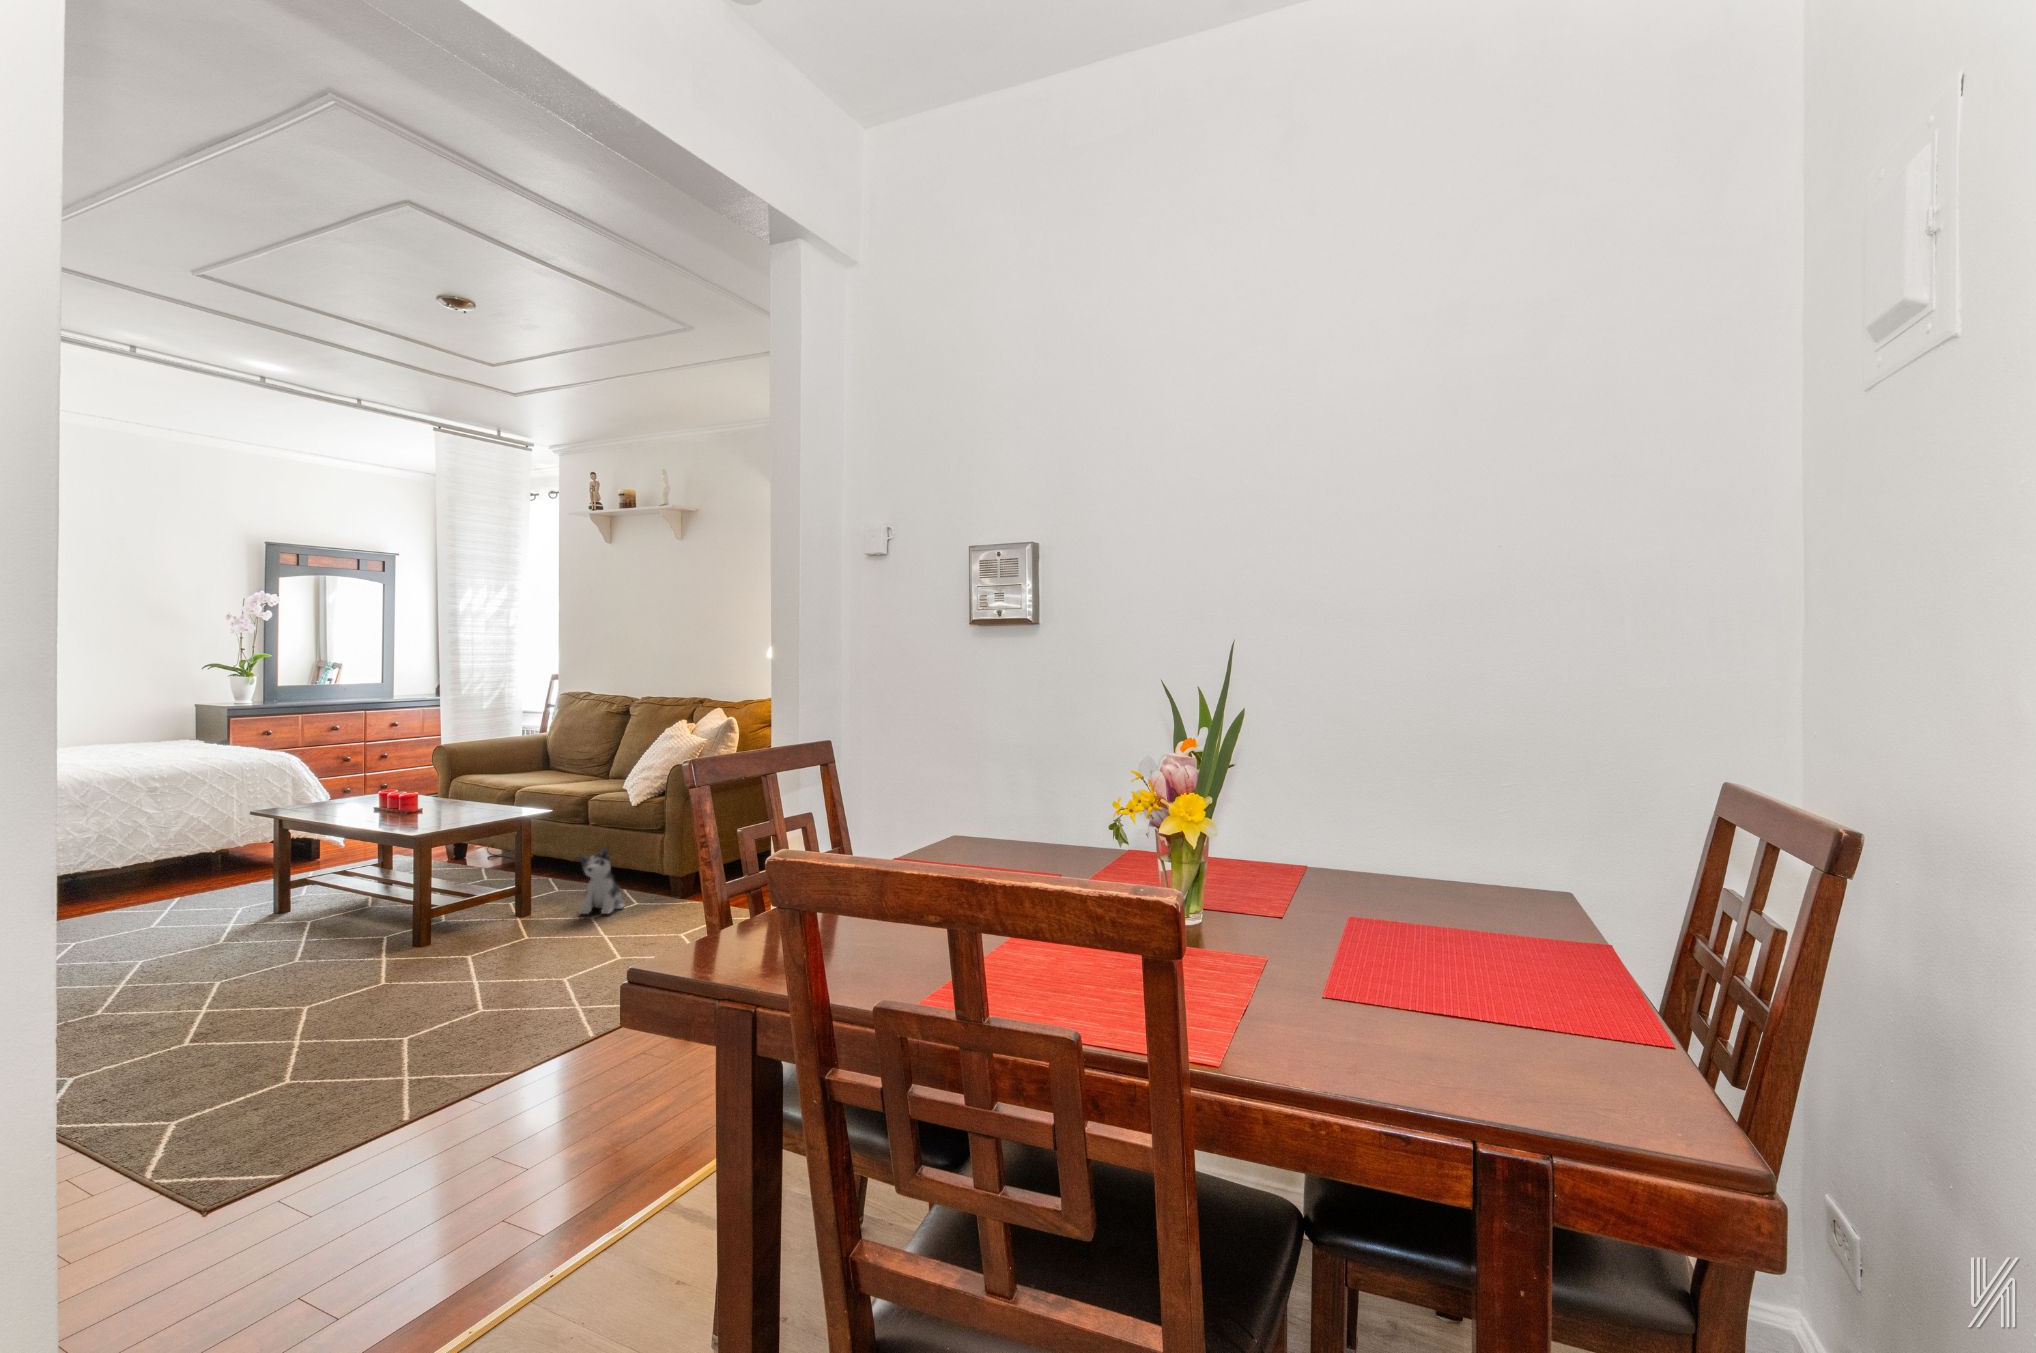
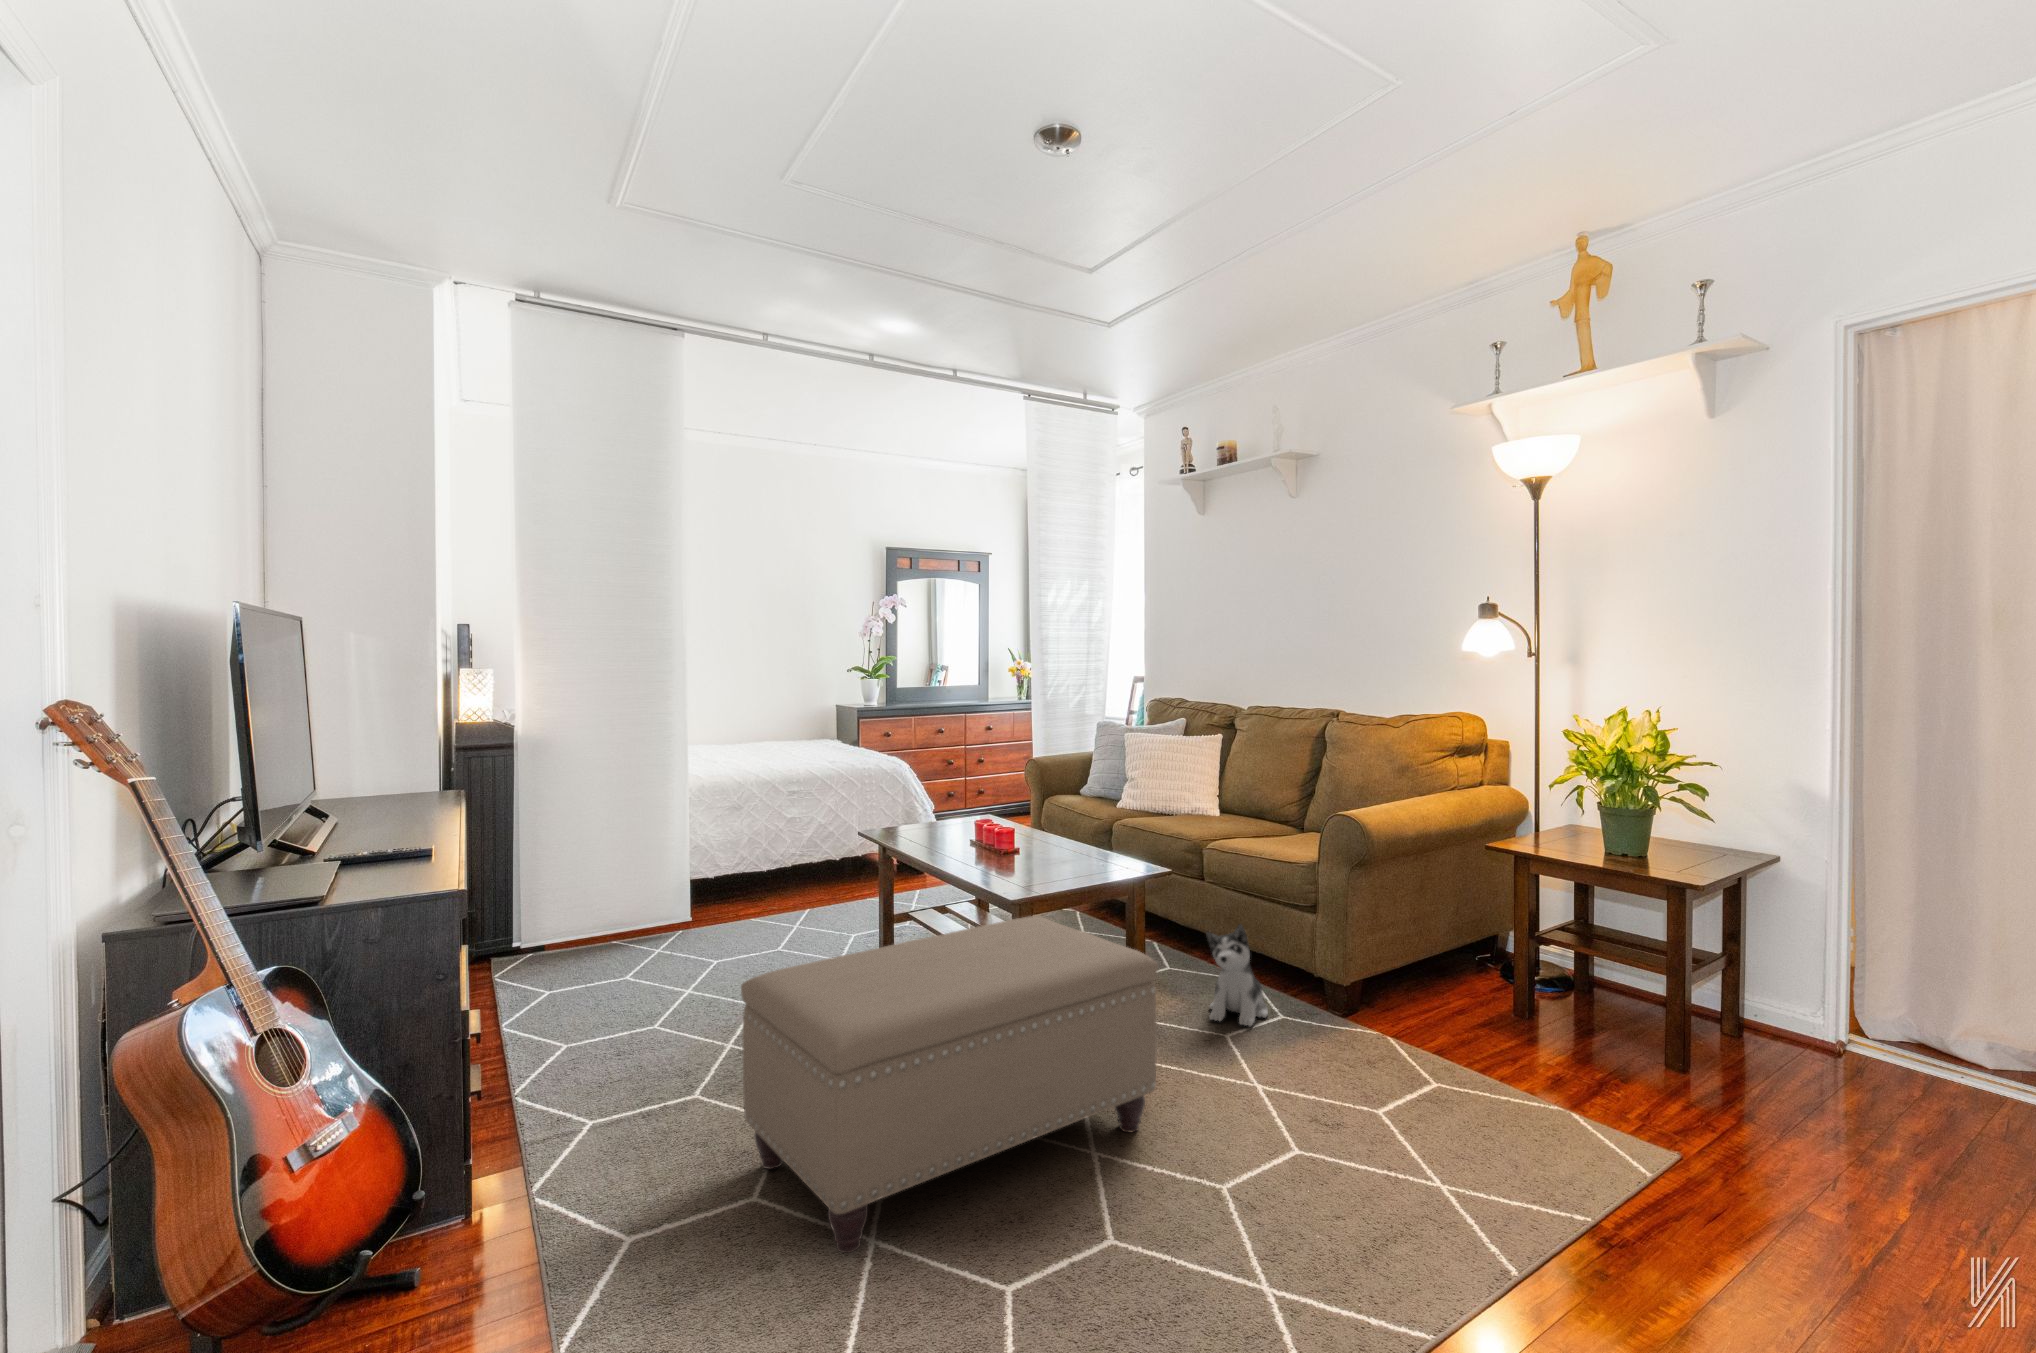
ottoman: none [177,844,529,1048] -> present [741,916,1158,1253]

